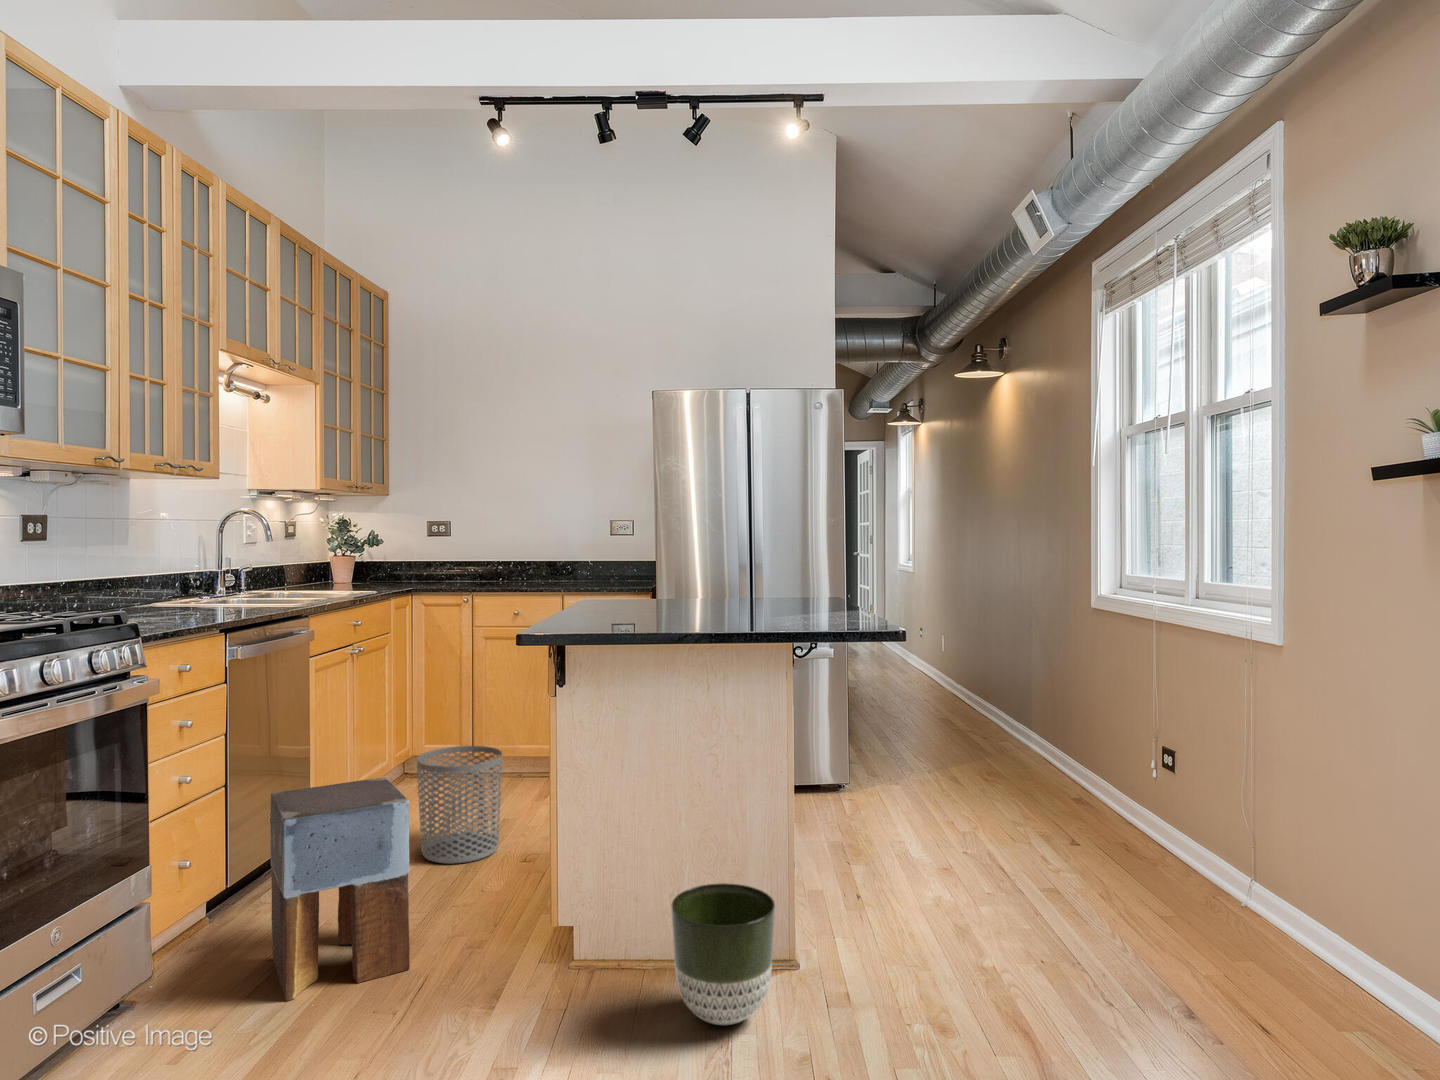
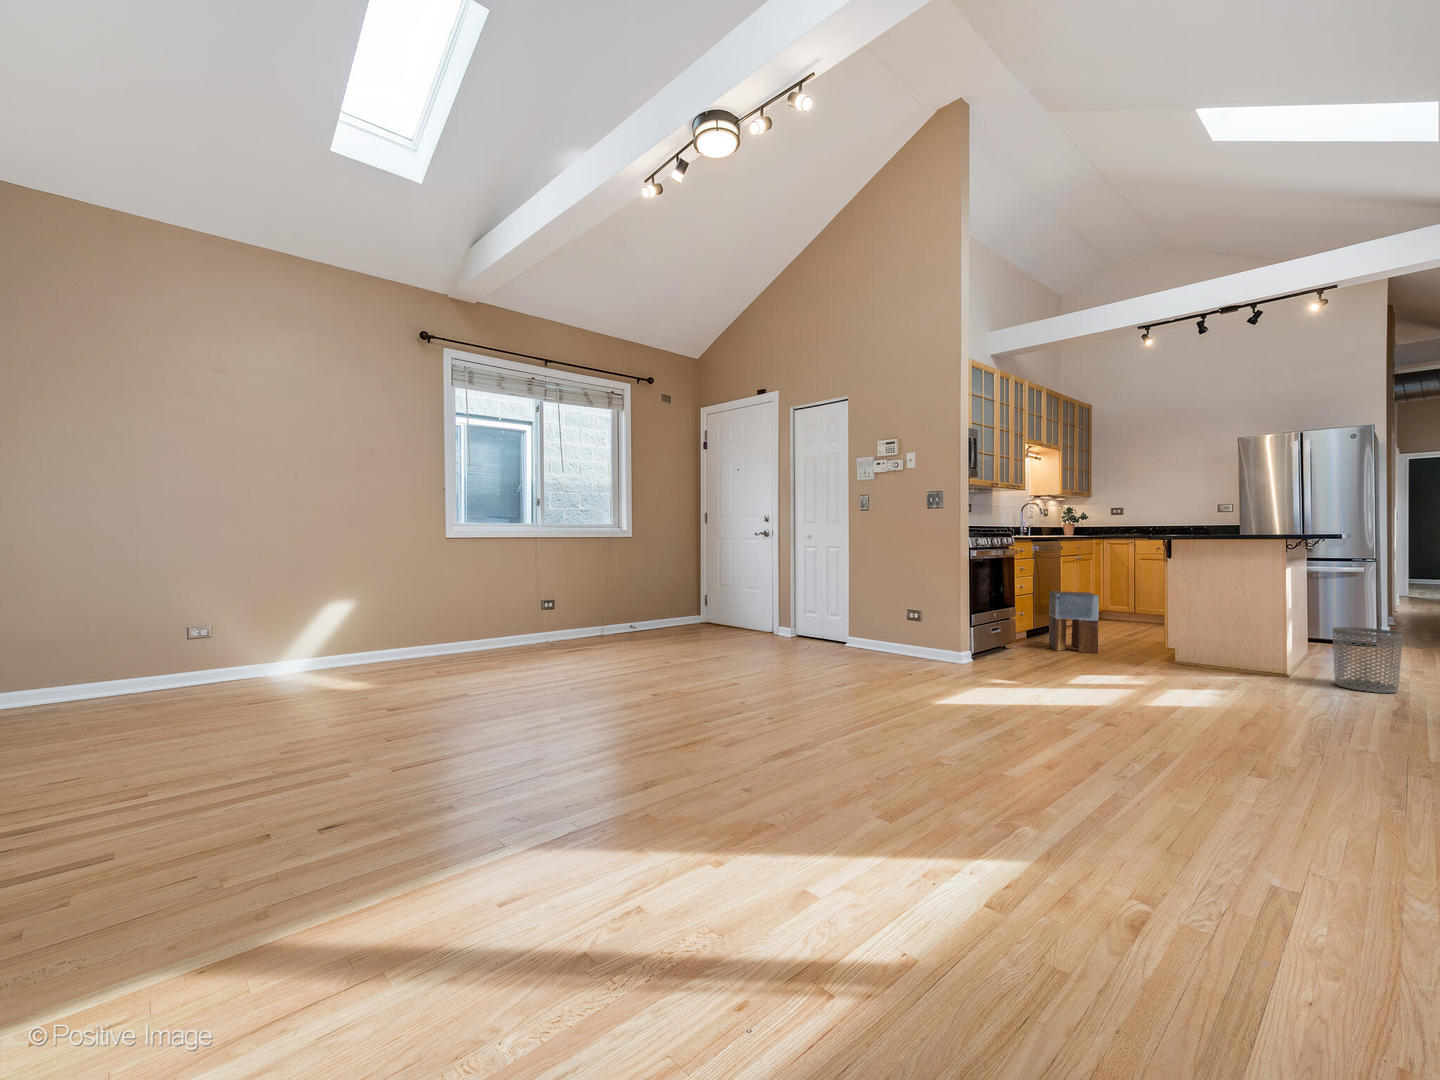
waste bin: present [417,746,502,864] -> present [1333,627,1403,693]
planter: present [672,883,775,1025] -> none [1200,632,1247,677]

